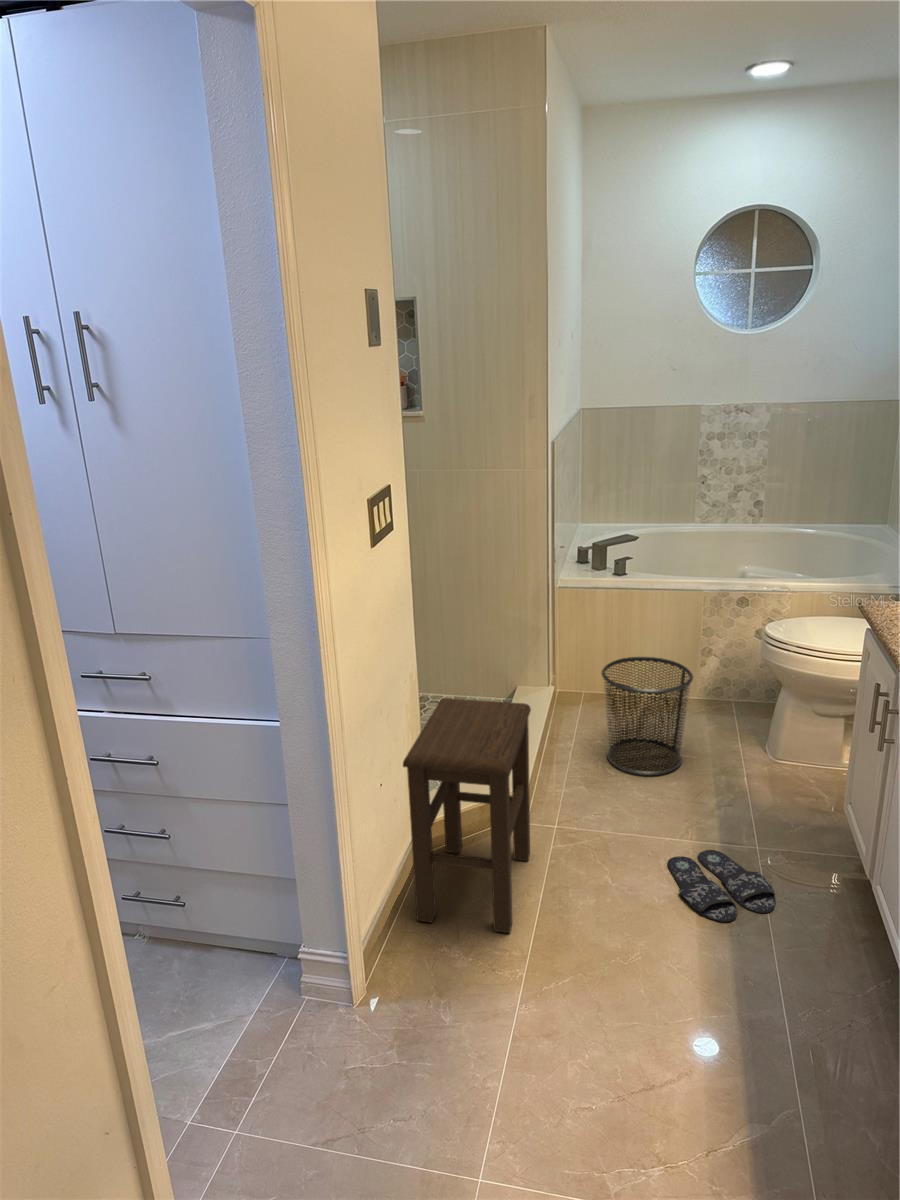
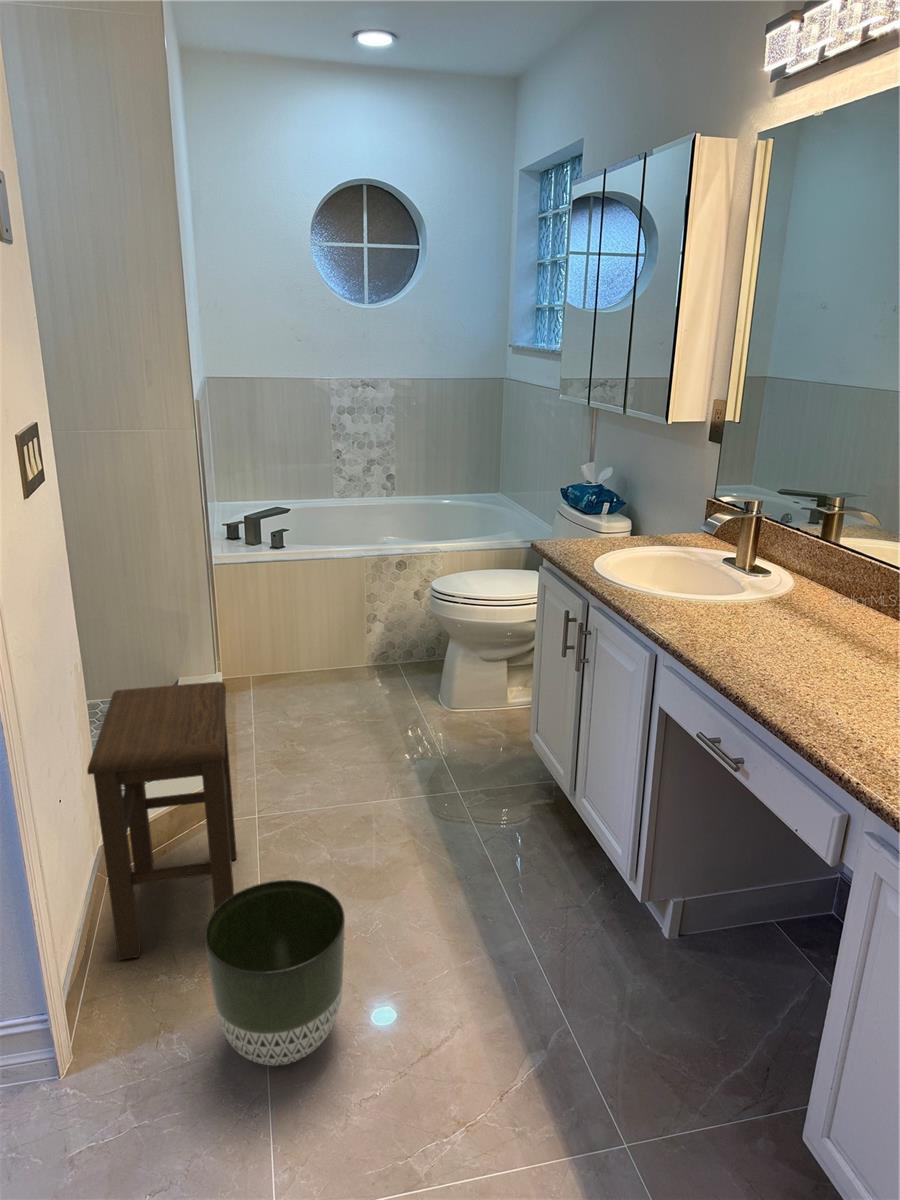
waste bin: present [601,657,693,775] -> none [279,625,373,747]
slippers: present [667,850,776,922] -> none [382,803,491,869]
planter: none [463,890,583,1051] -> present [204,880,345,1066]

